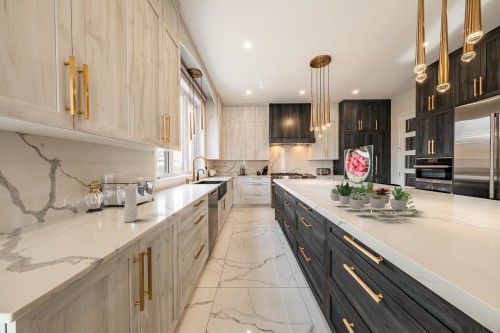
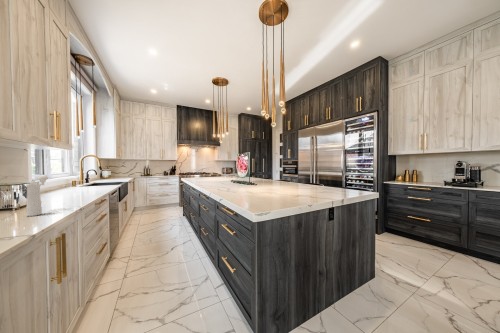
succulent plant: present [330,180,418,215] -> none [217,171,262,192]

